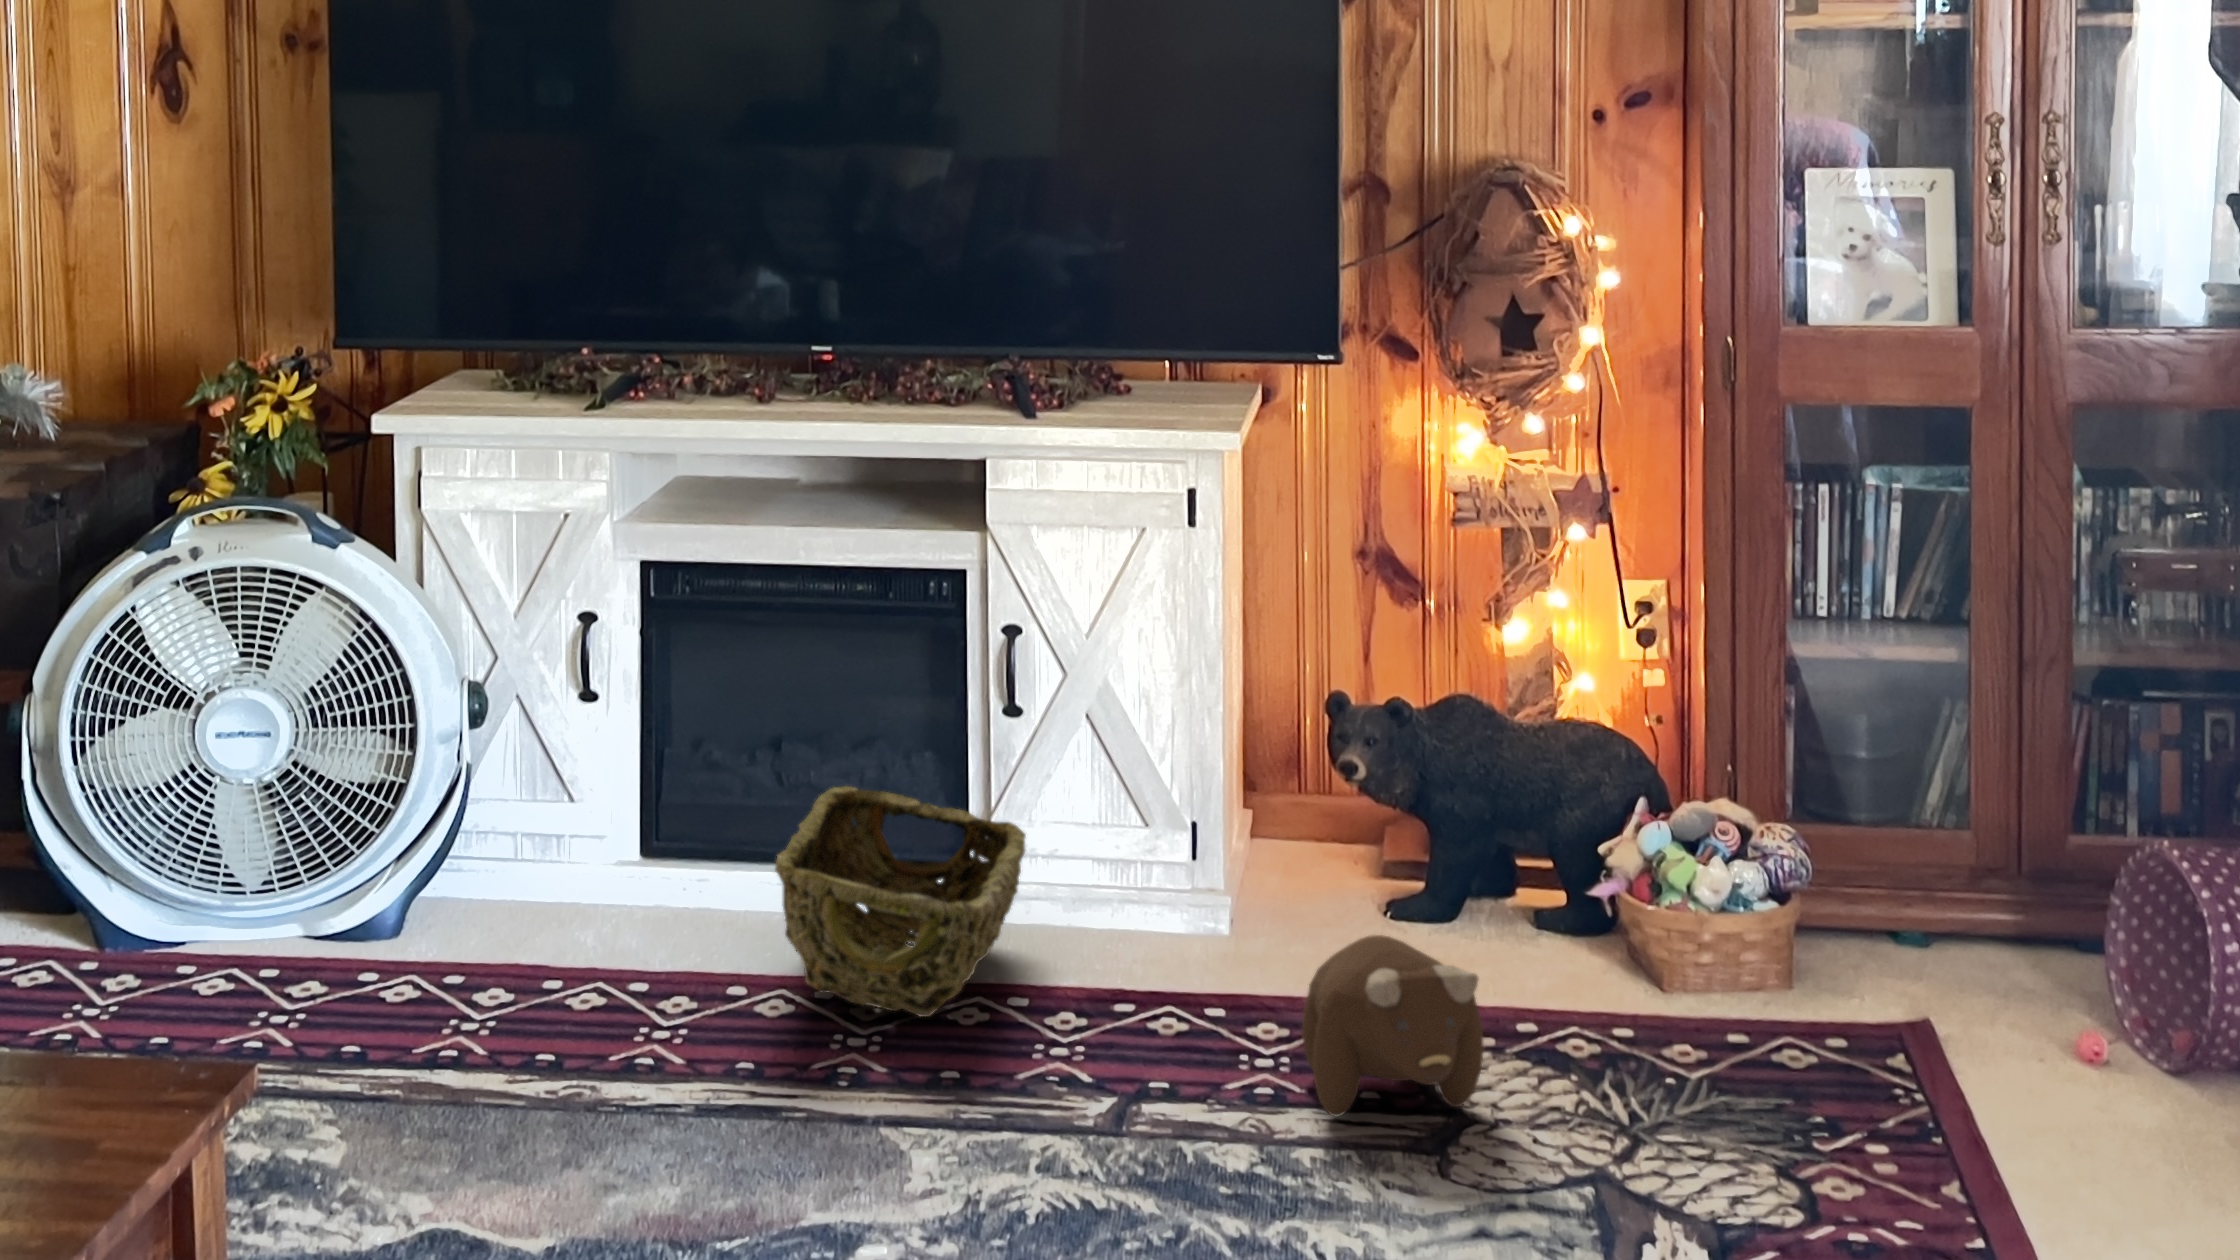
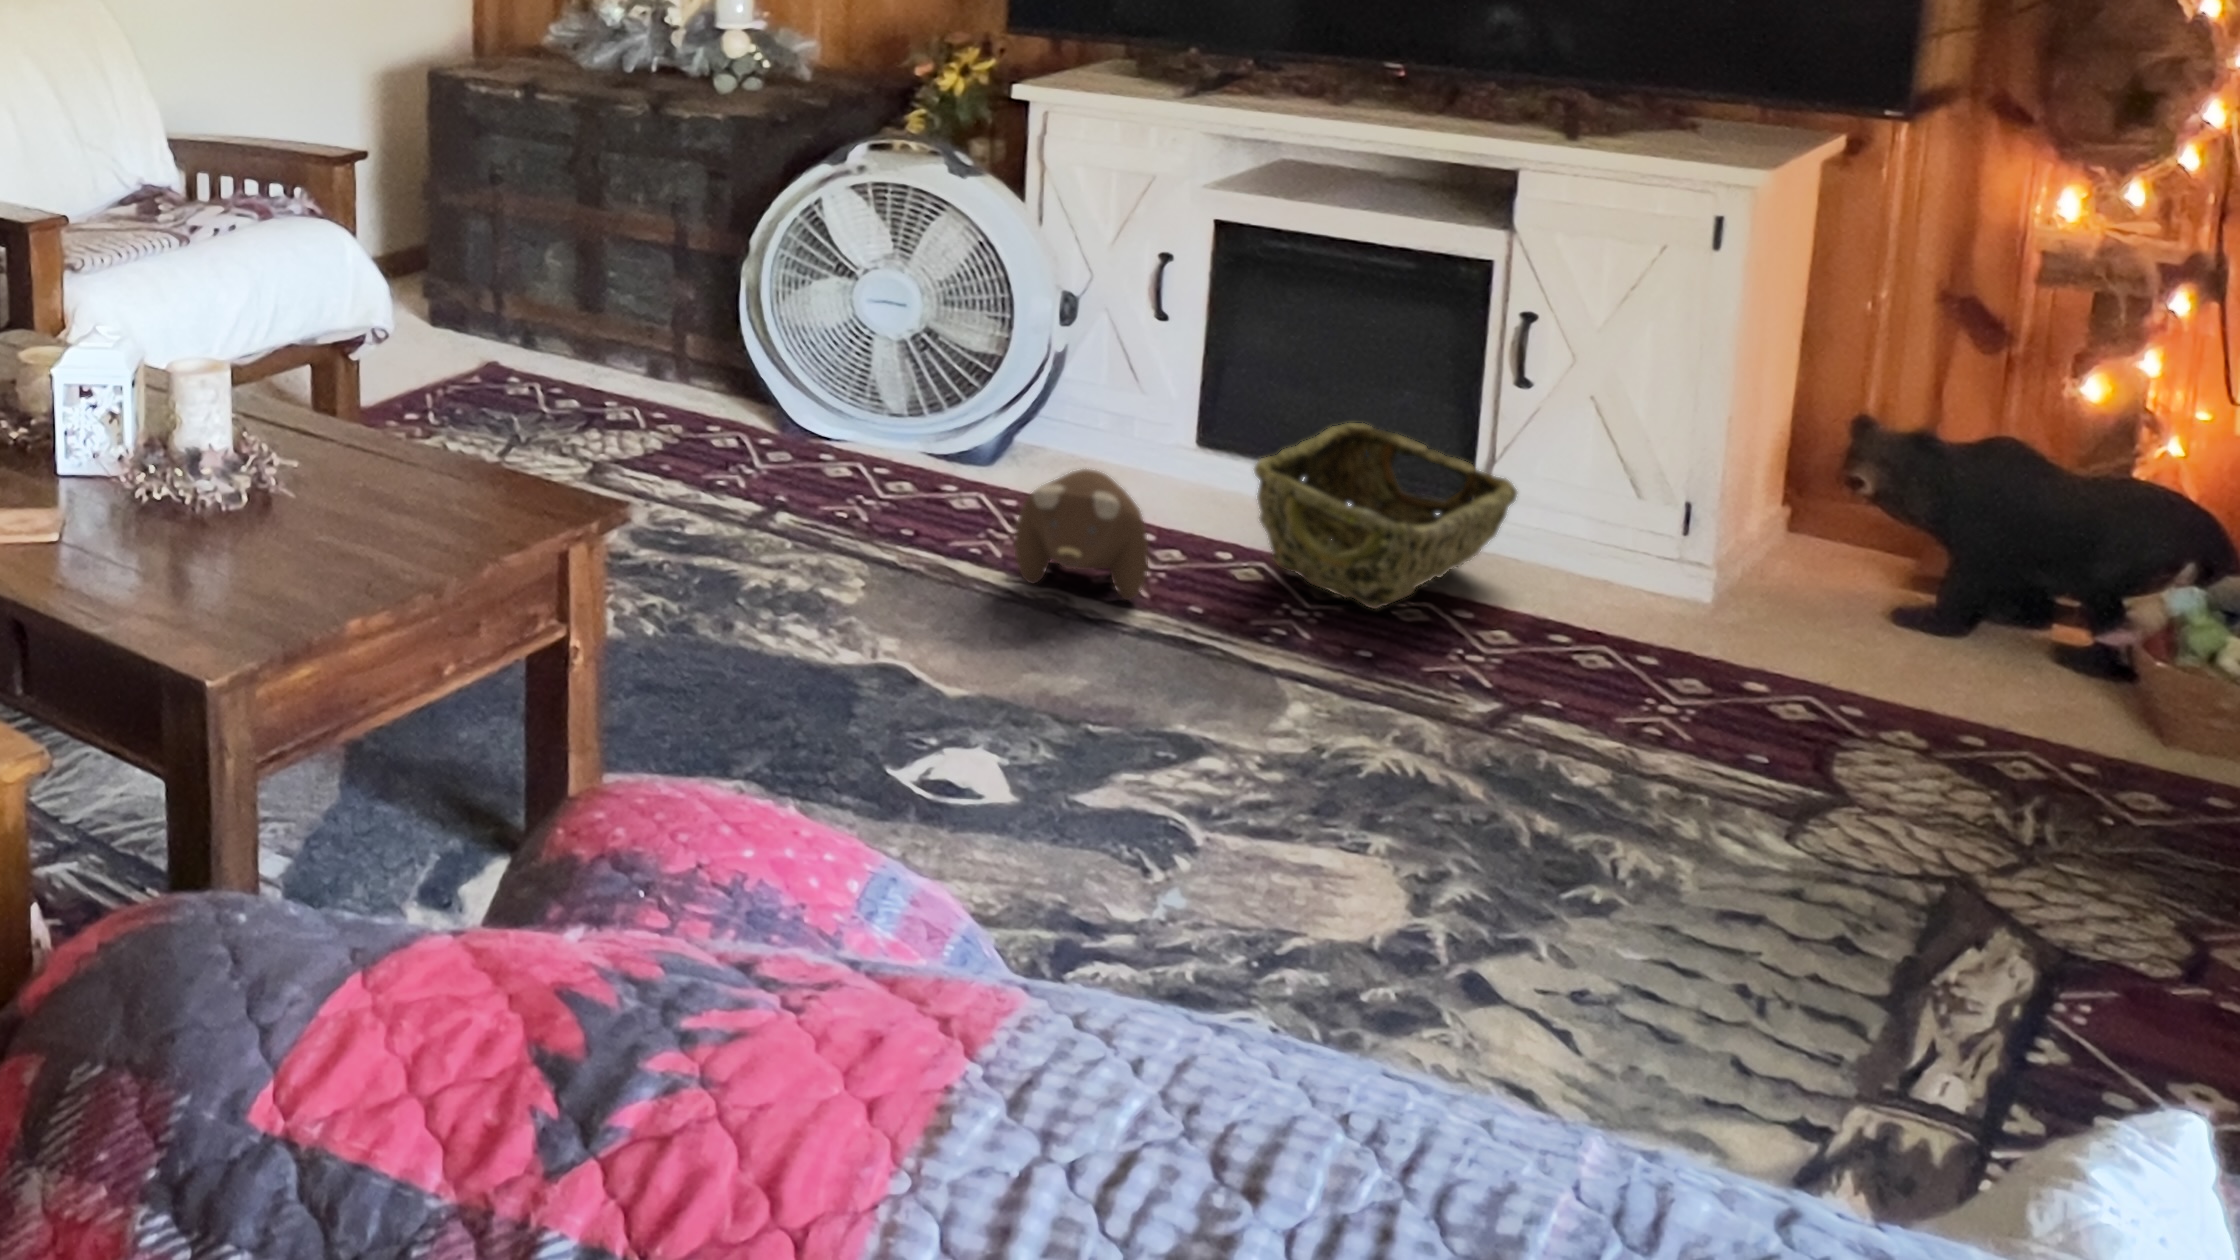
plush toy: present [1302,935,1483,1116] -> present [1014,469,1149,600]

